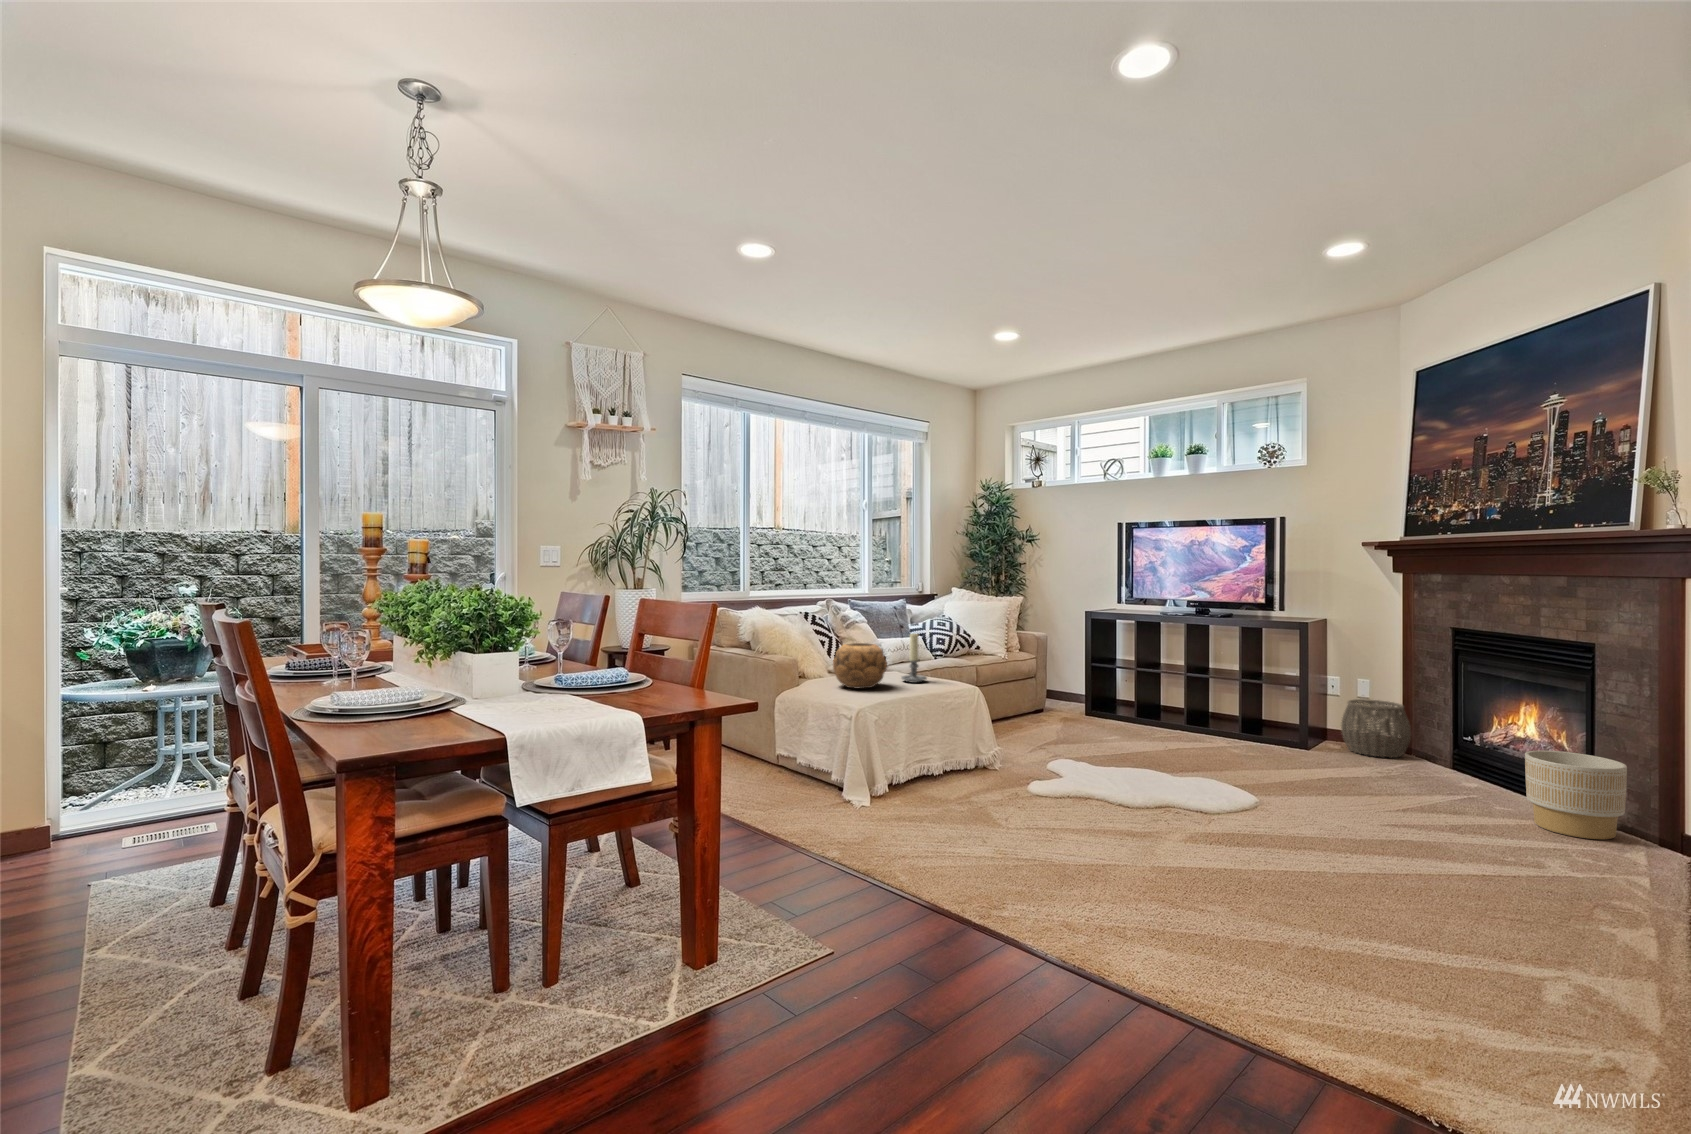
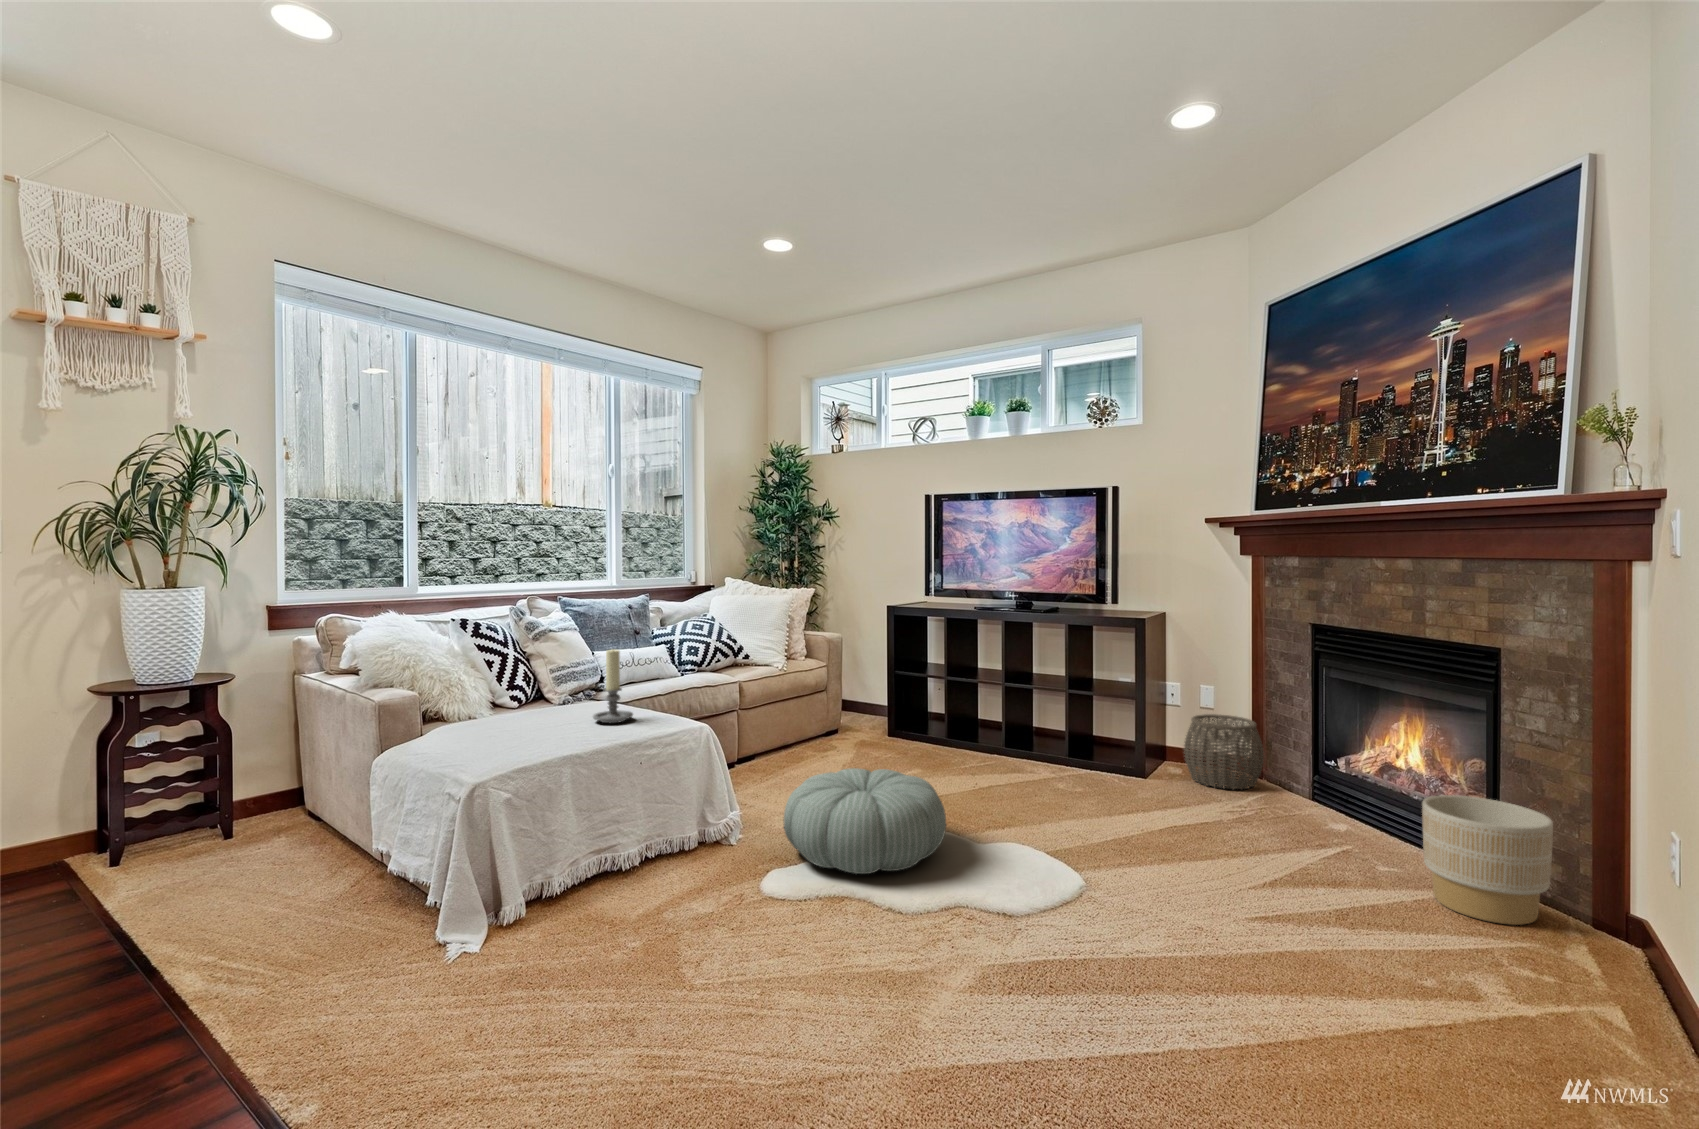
decorative bowl: present [833,643,887,689] -> none [469,668,560,741]
pouf: none [1035,721,1152,787] -> present [783,768,946,874]

